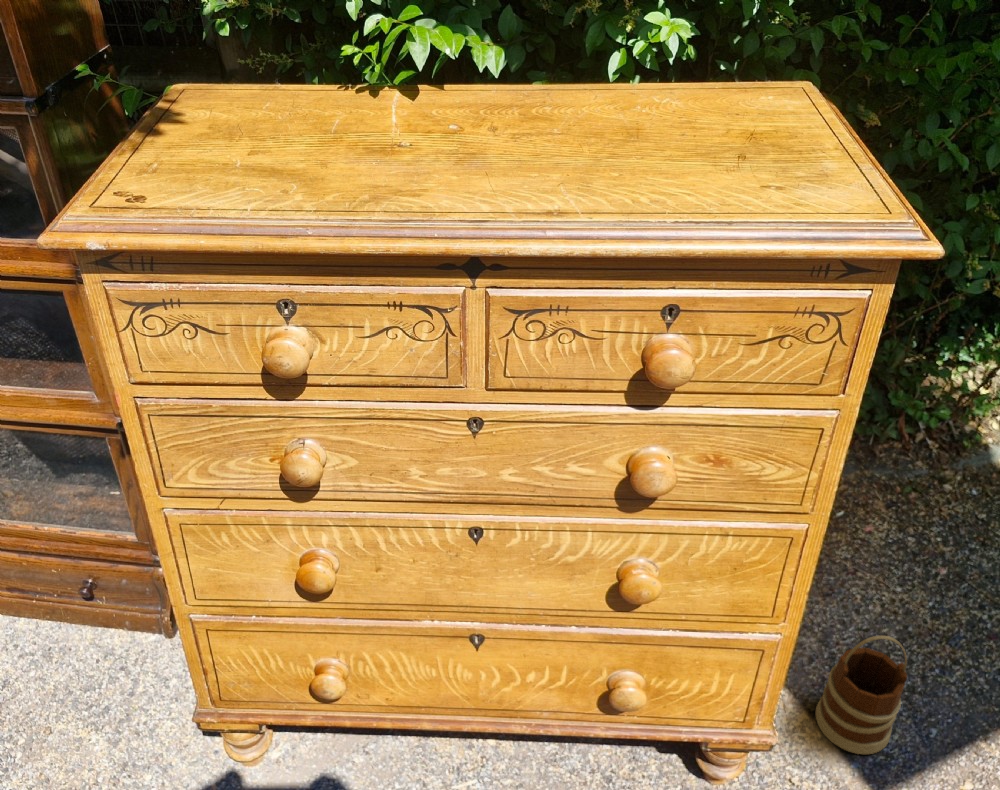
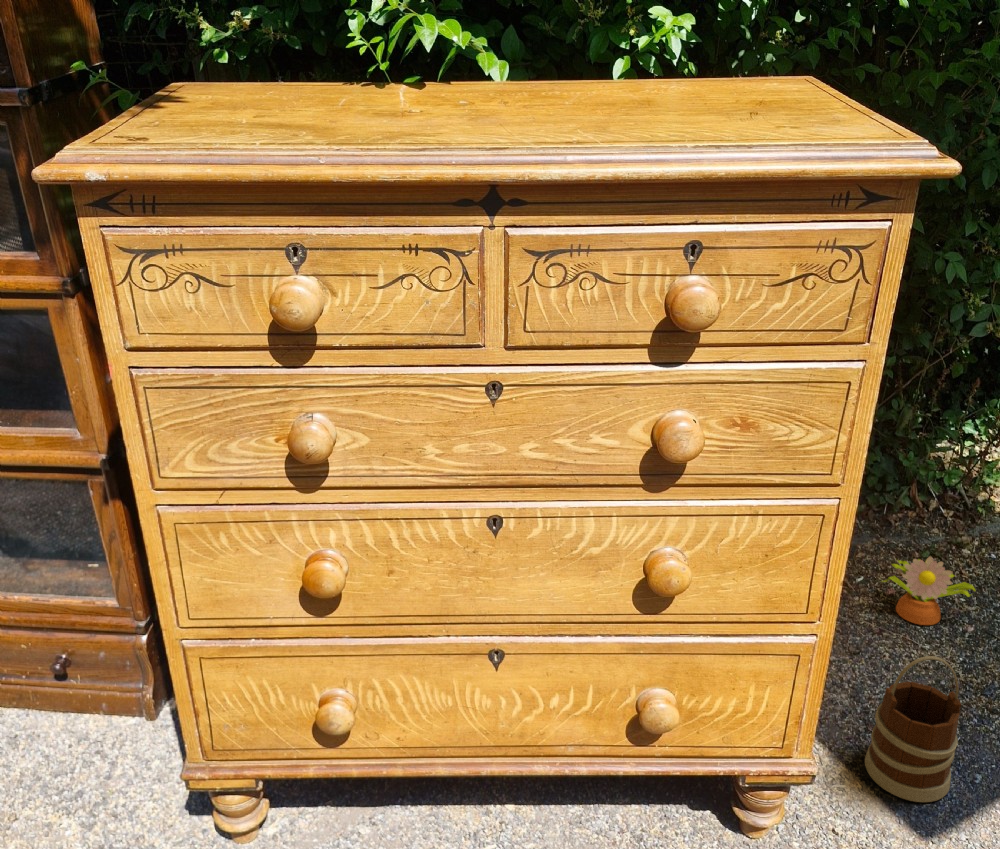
decorative plant: none [859,499,949,568] -> present [882,557,975,625]

